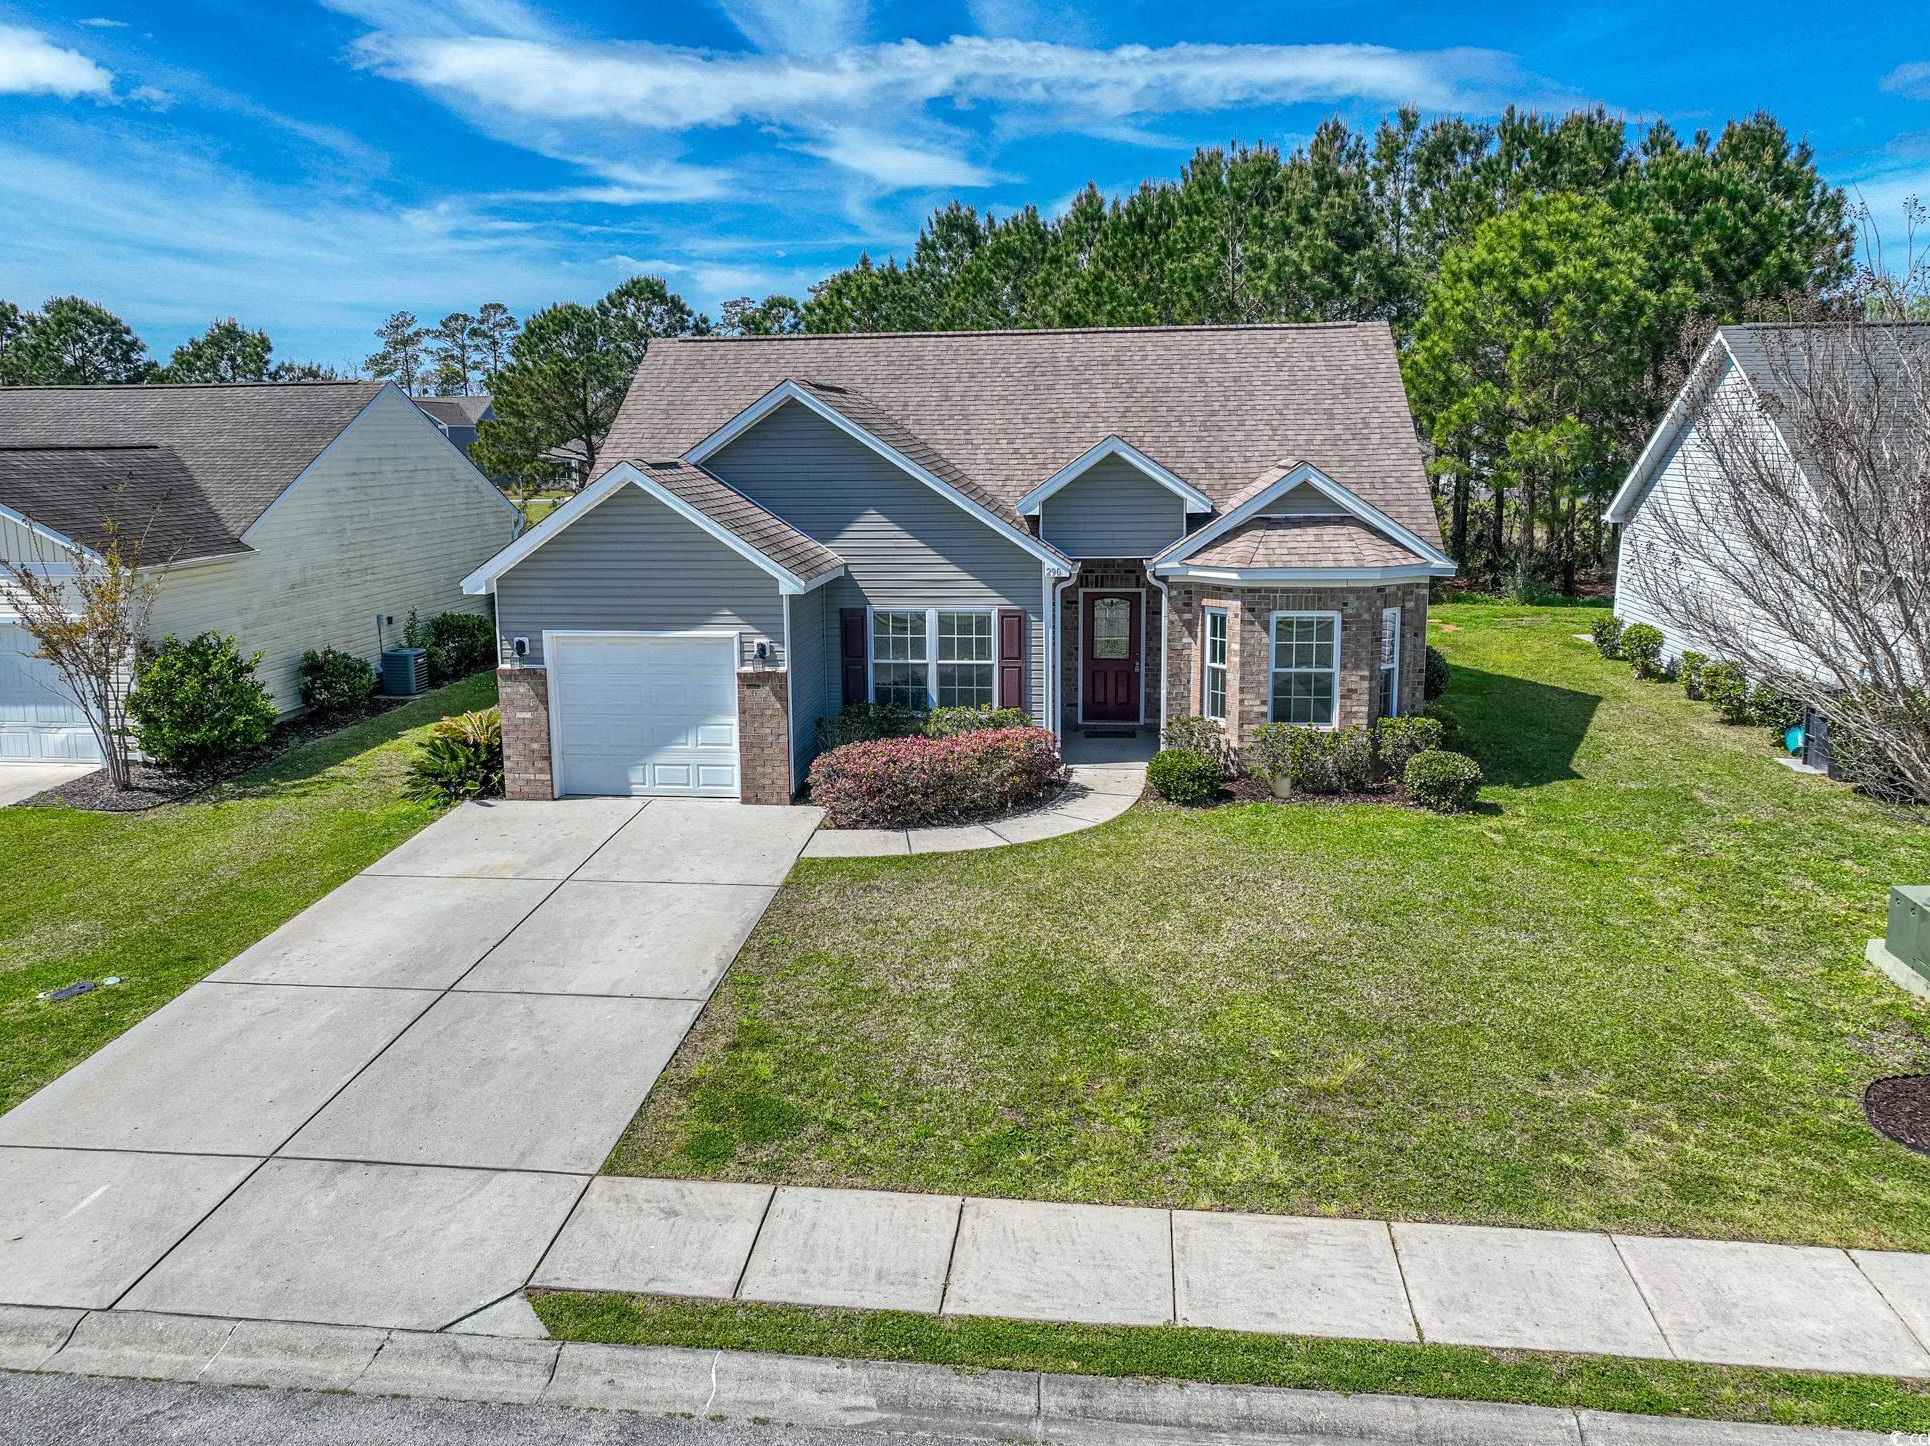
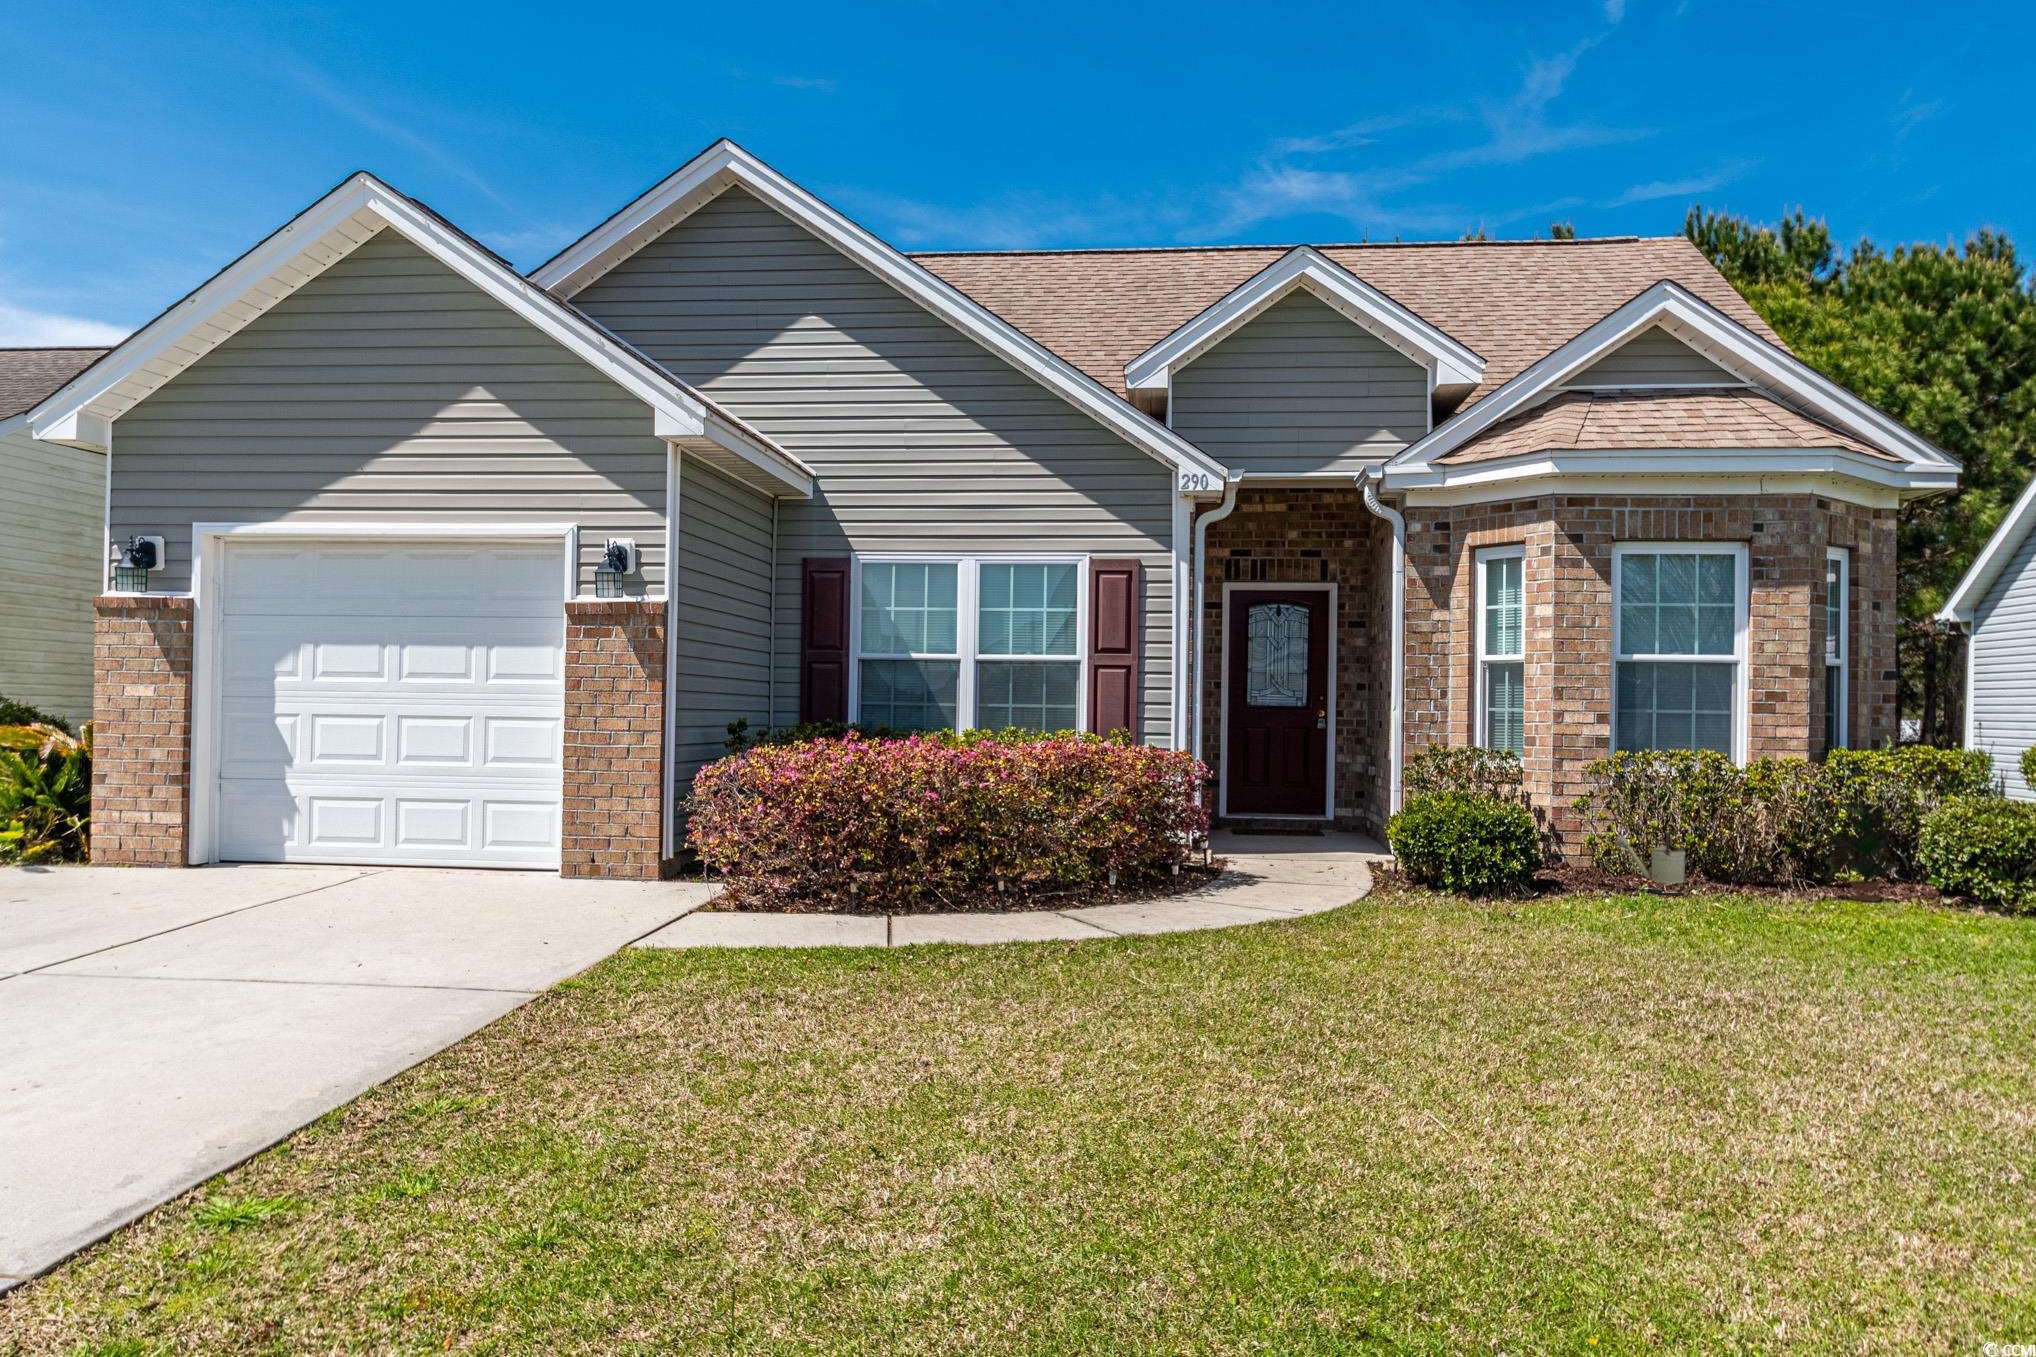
potted plant: none [1364,752,1393,801] -> present [1835,801,1899,902]

